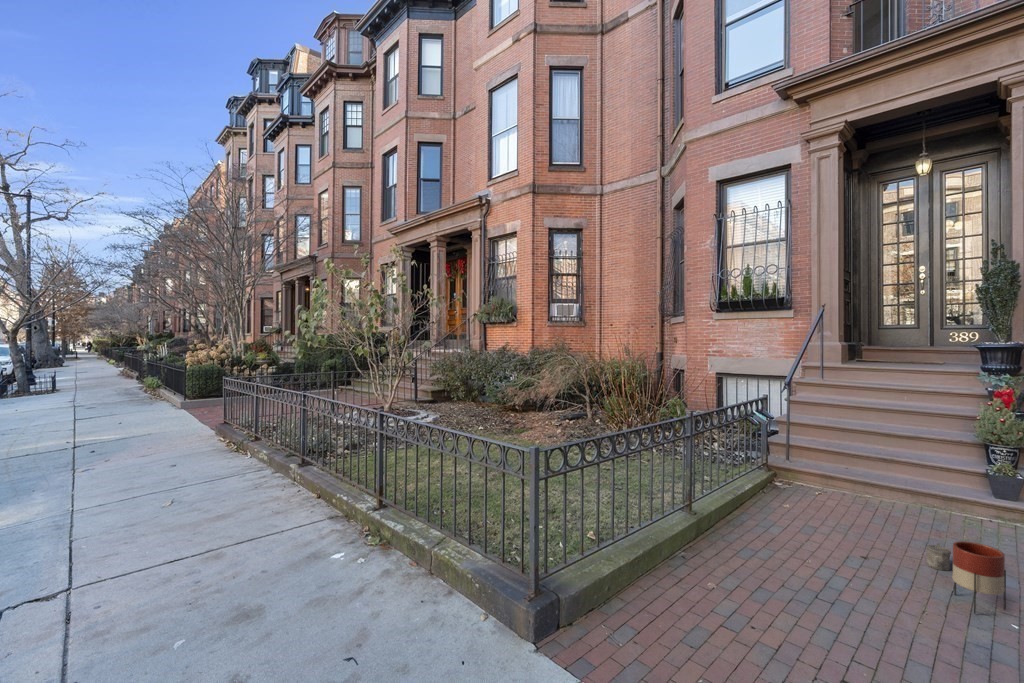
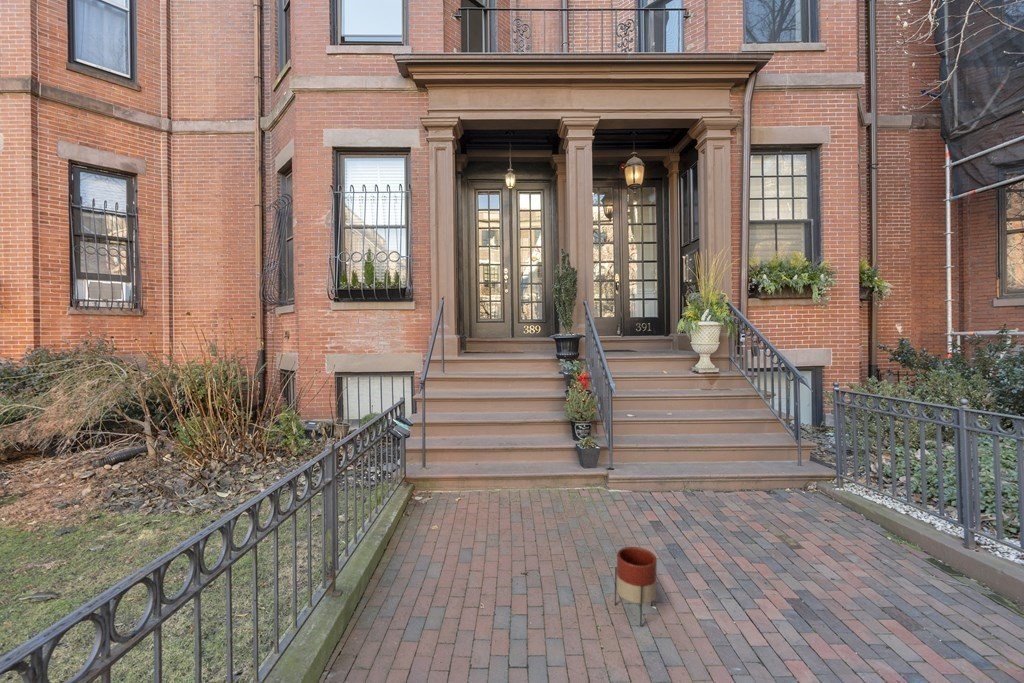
watering can: present [926,543,951,571] -> none [576,542,597,573]

